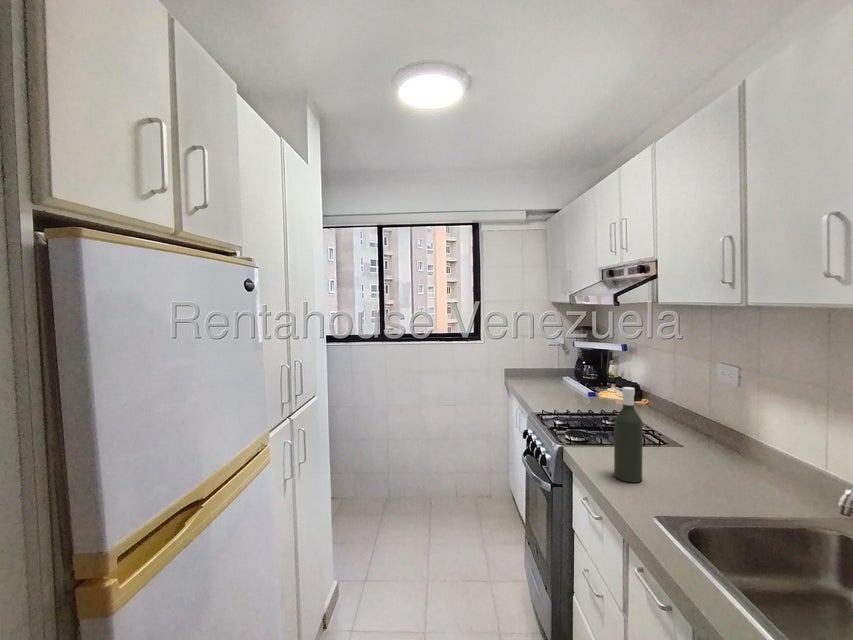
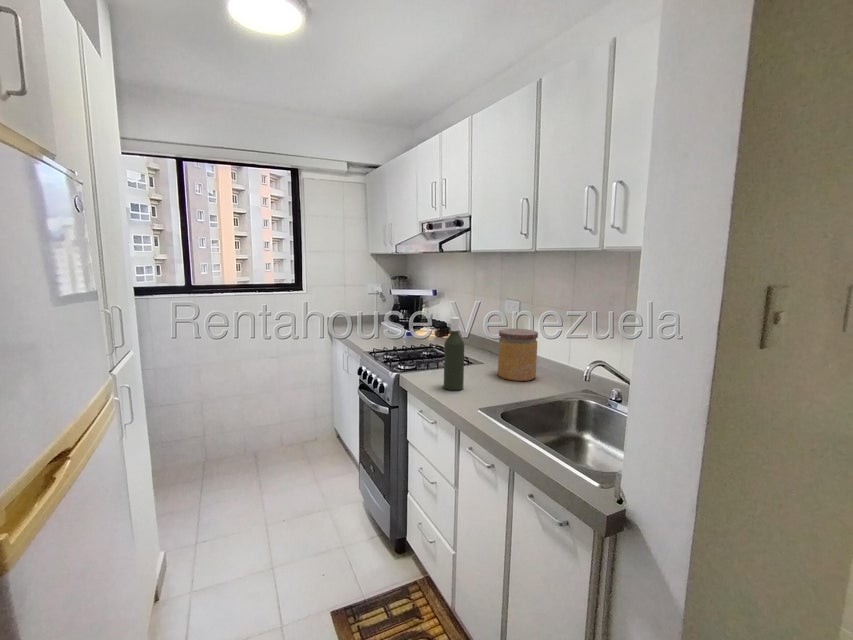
jar: none [701,405,766,483] -> present [498,329,538,381]

